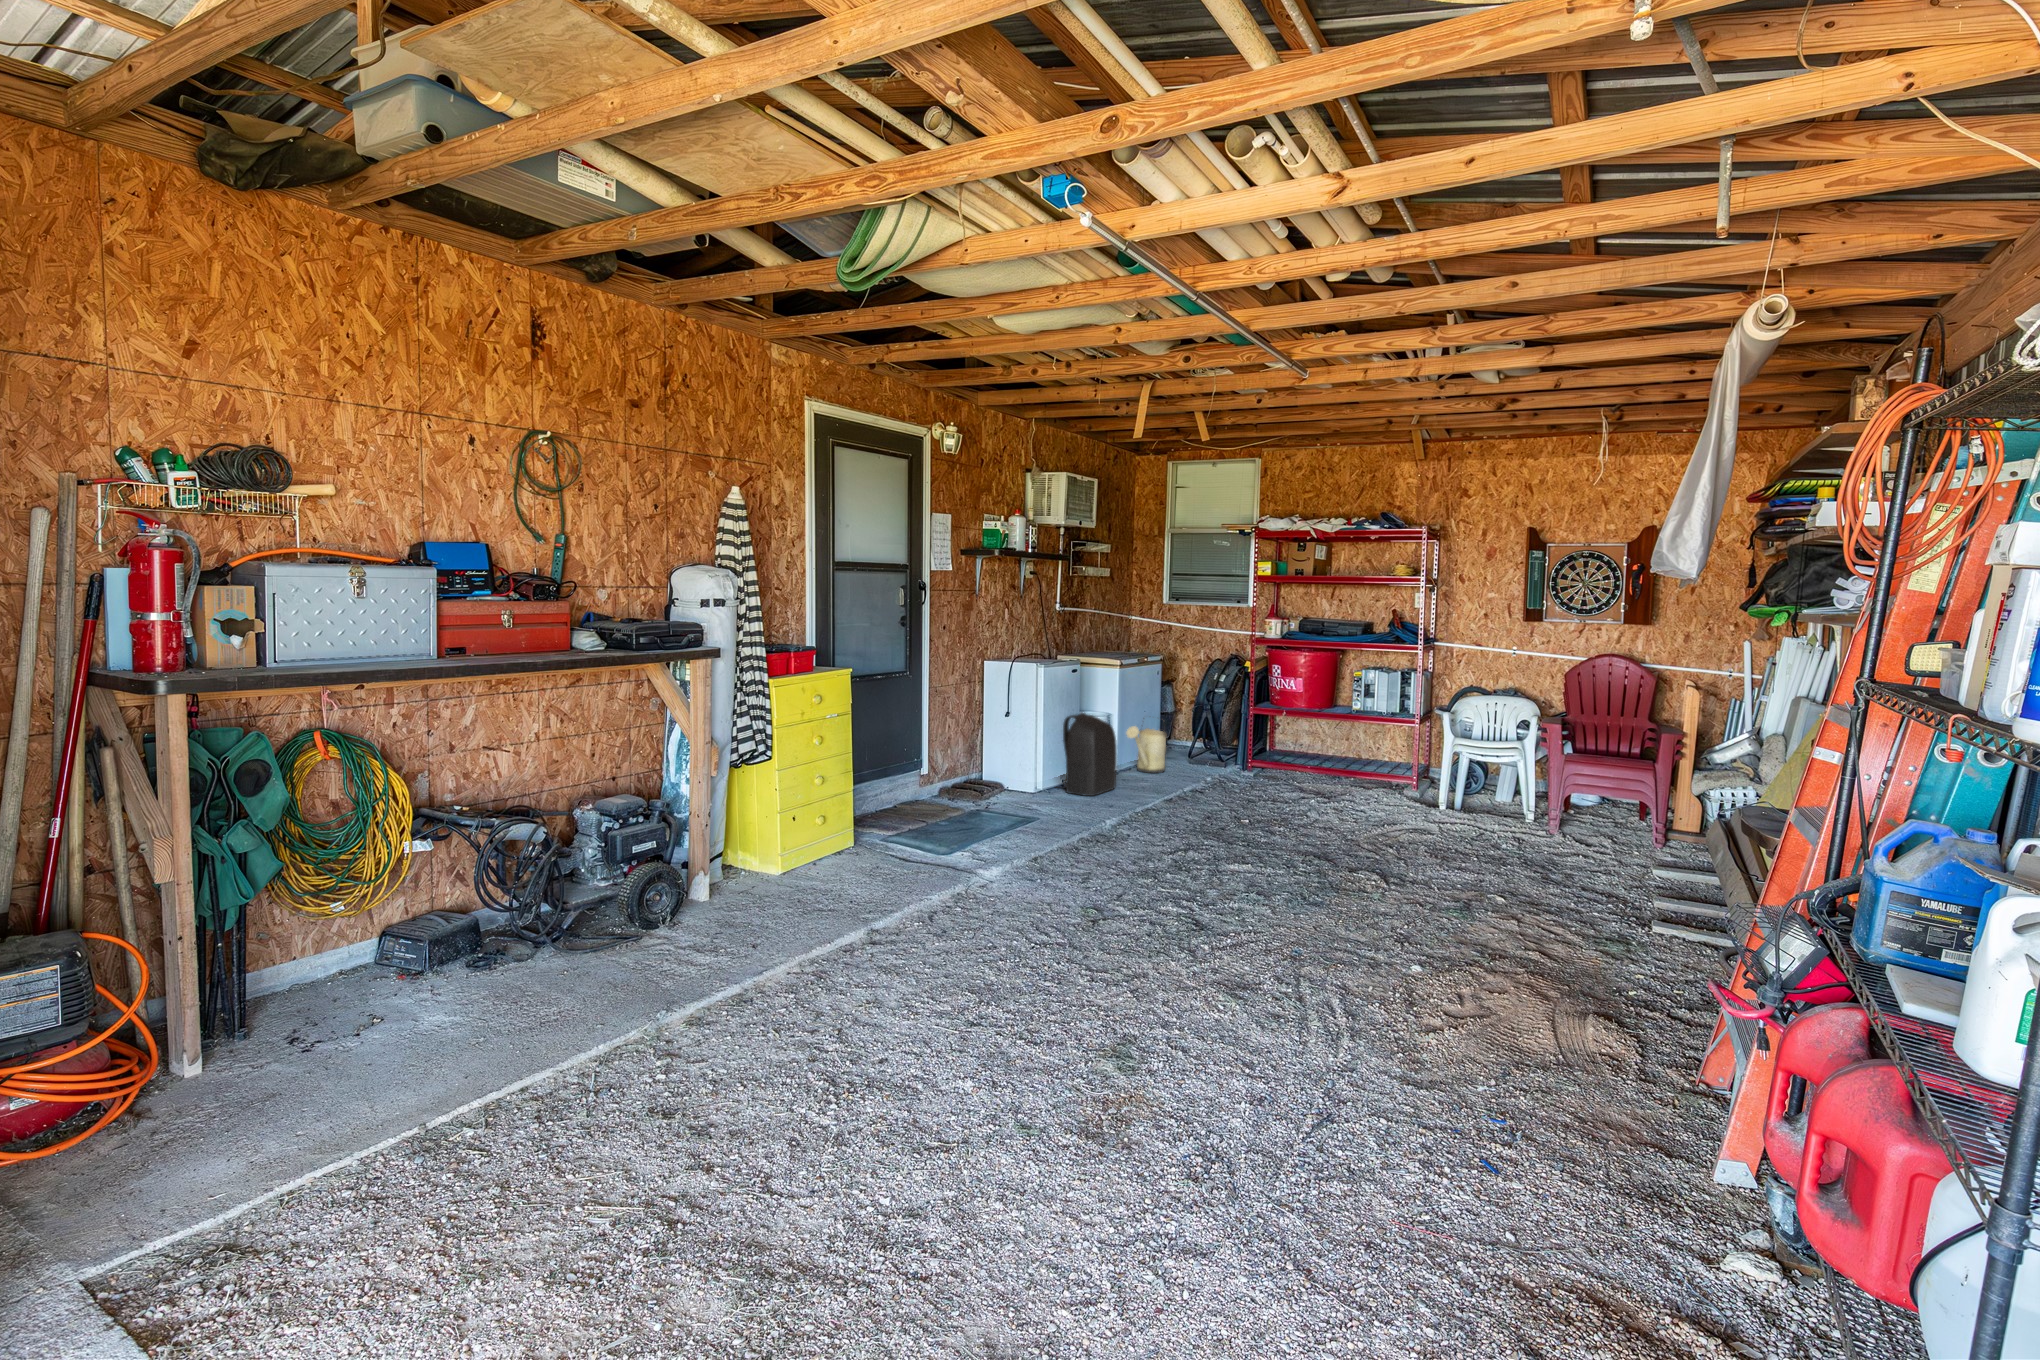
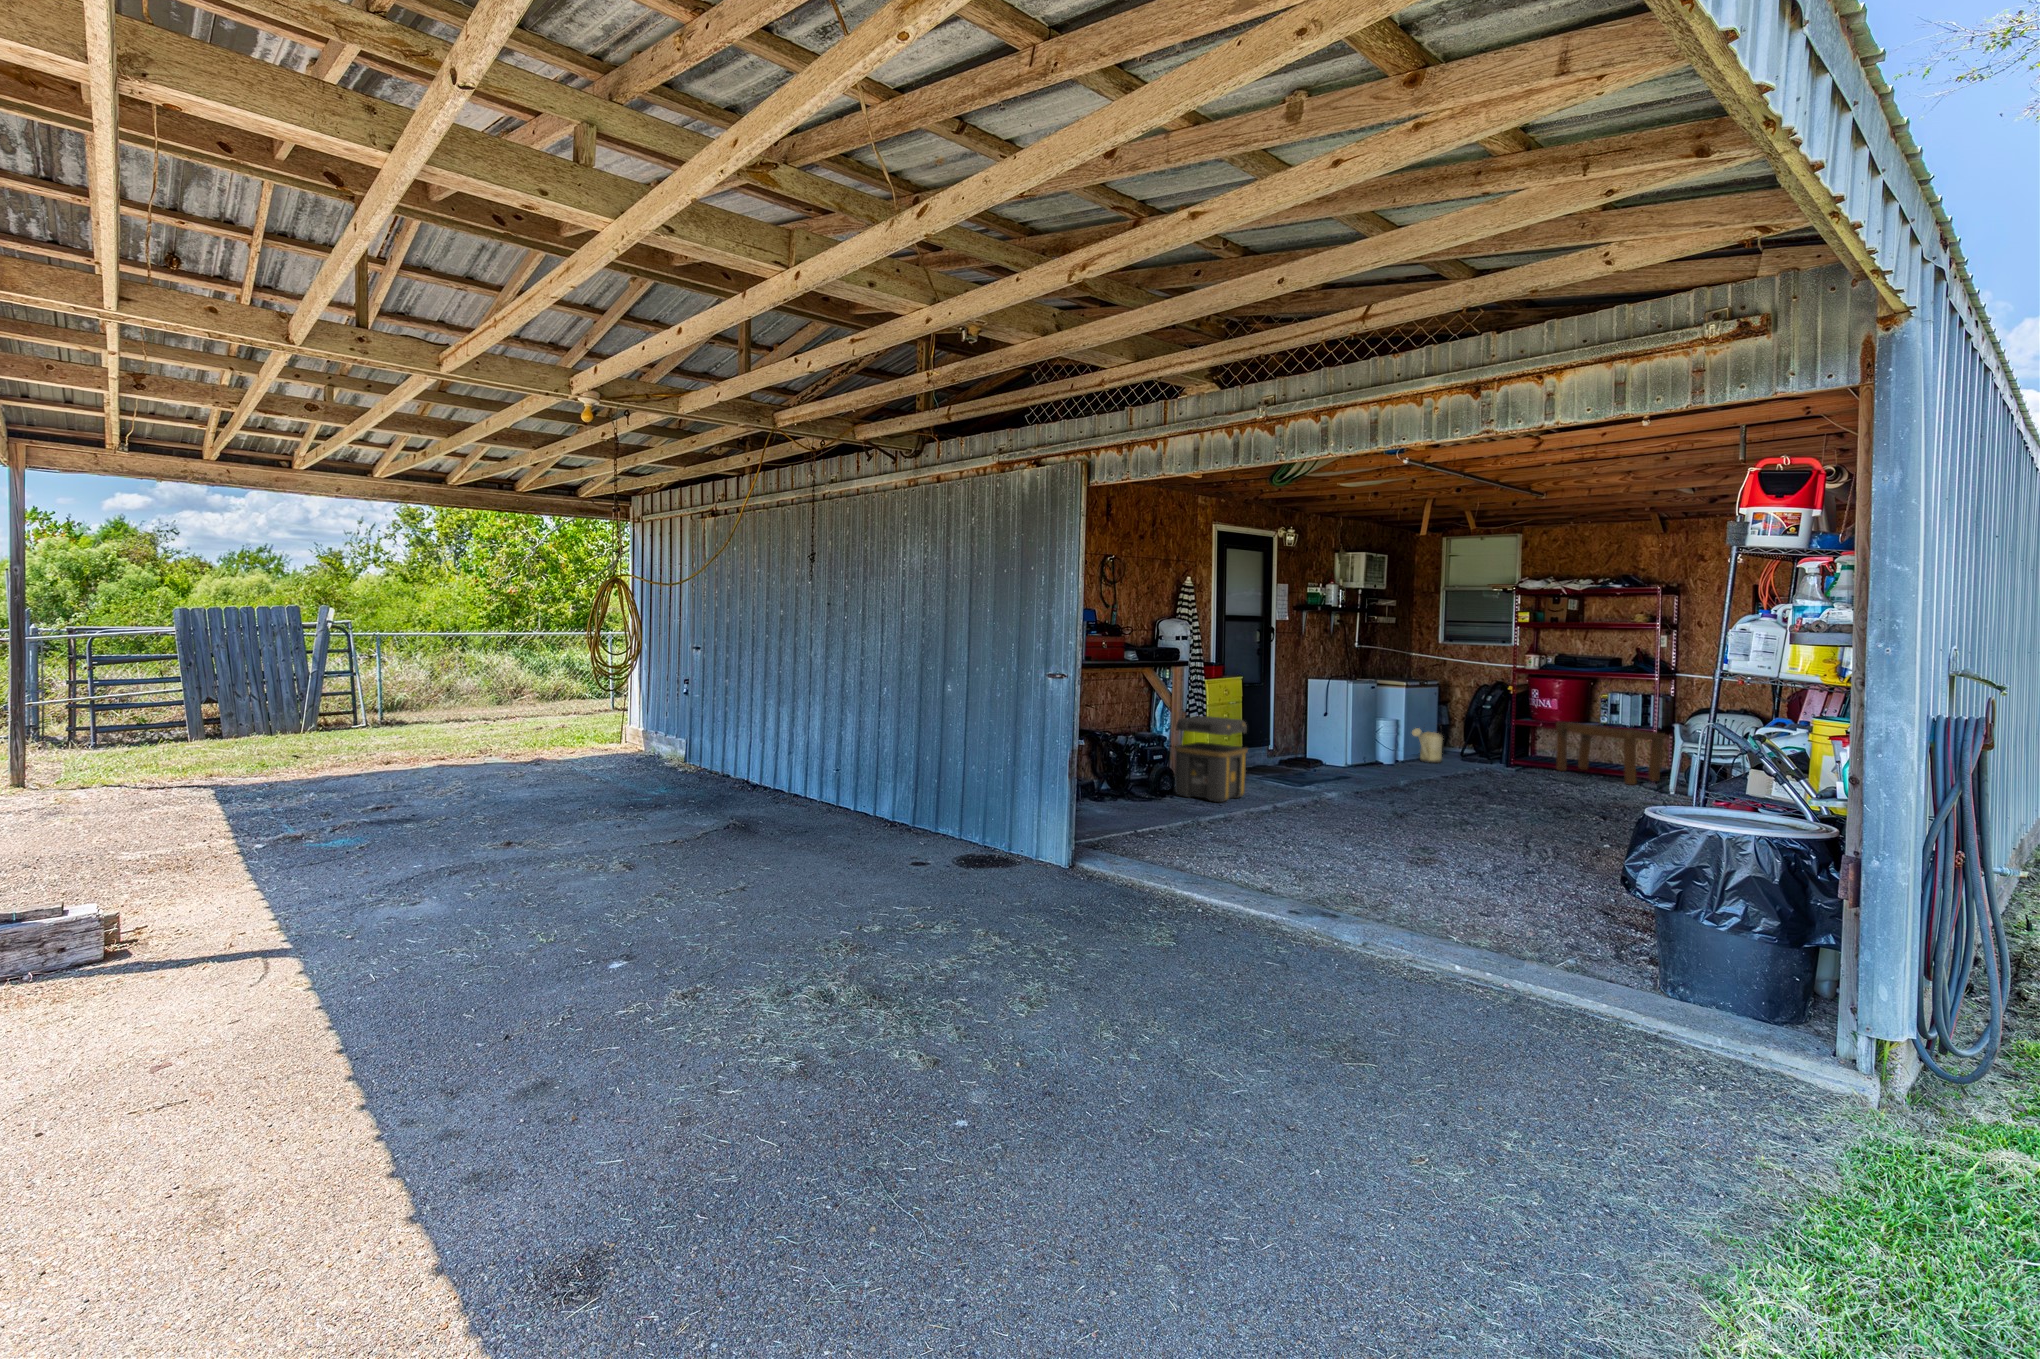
bench: none [1302,708,1432,795] -> present [1556,722,1666,785]
backpack: present [1057,713,1117,796] -> none [1359,714,1405,770]
toolbox: none [678,752,831,934] -> present [1175,716,1248,802]

